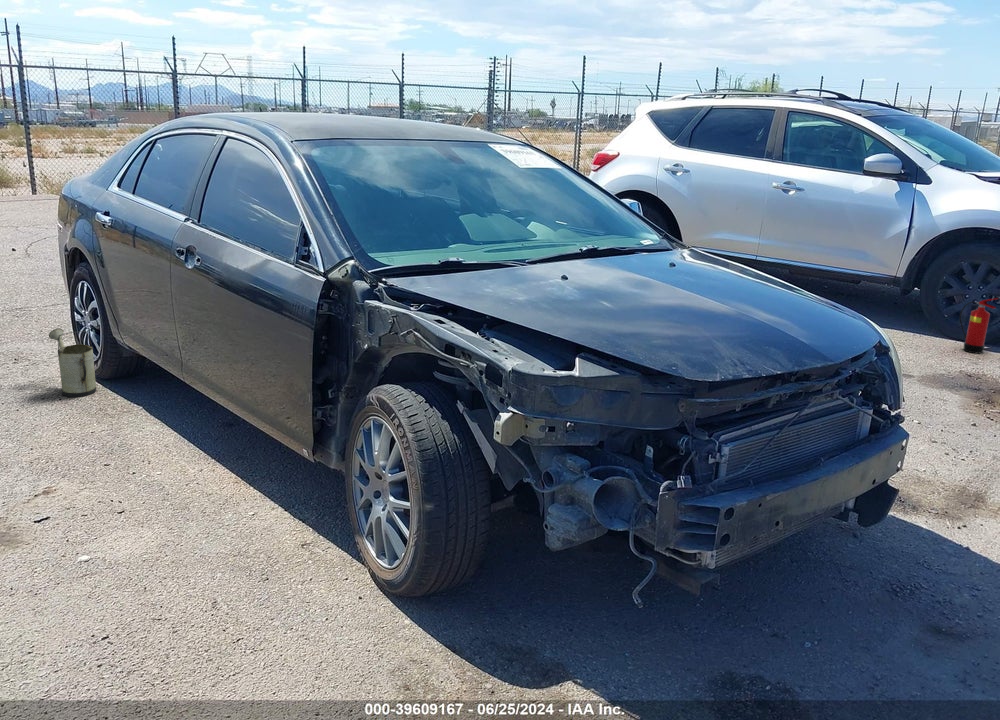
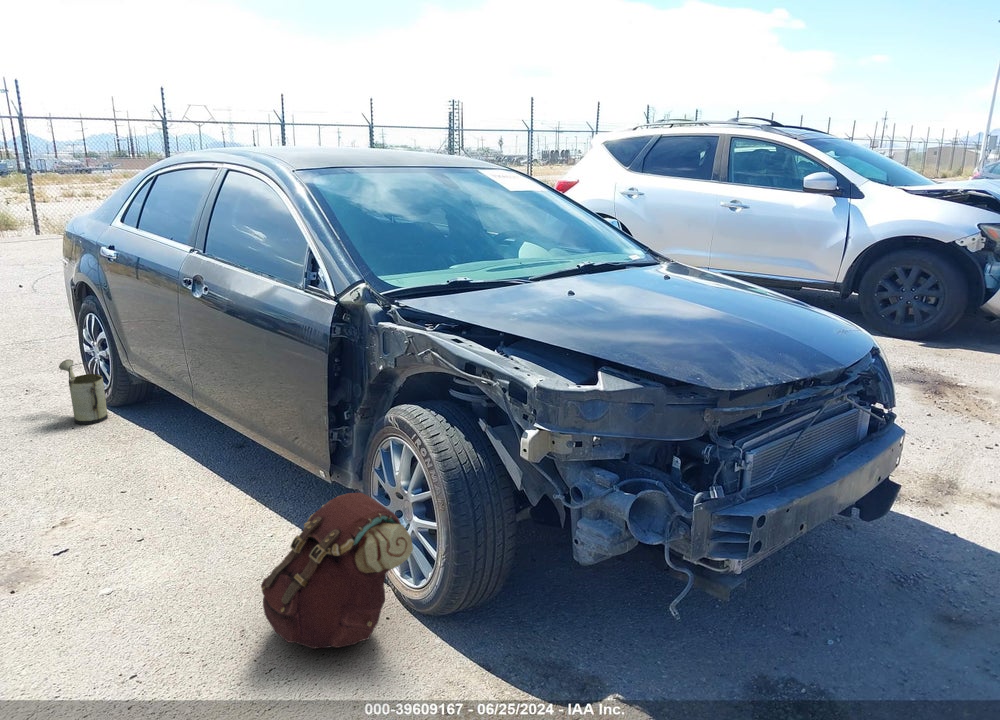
fire extinguisher: present [960,298,997,353] -> none [887,295,921,345]
backpack: none [234,471,387,621] -> present [261,493,413,649]

